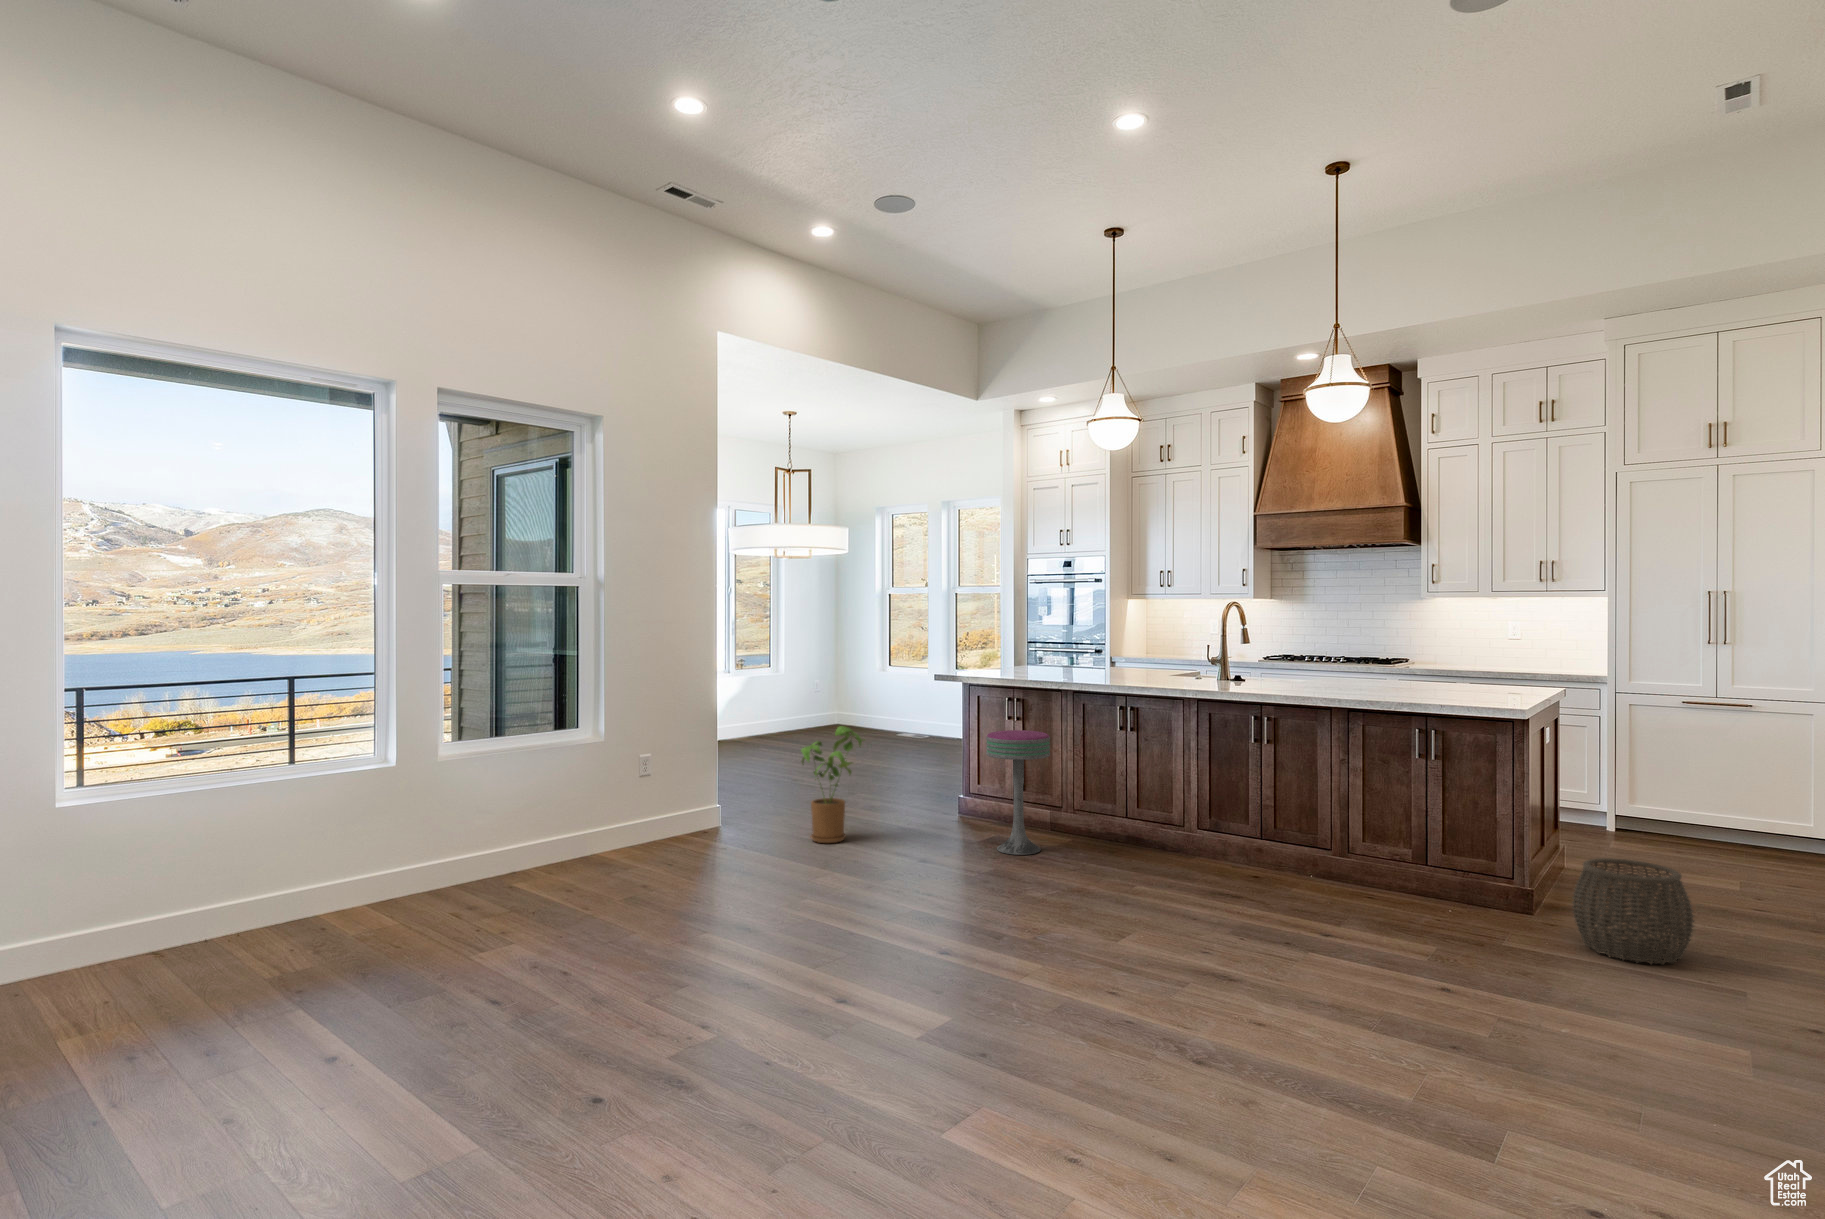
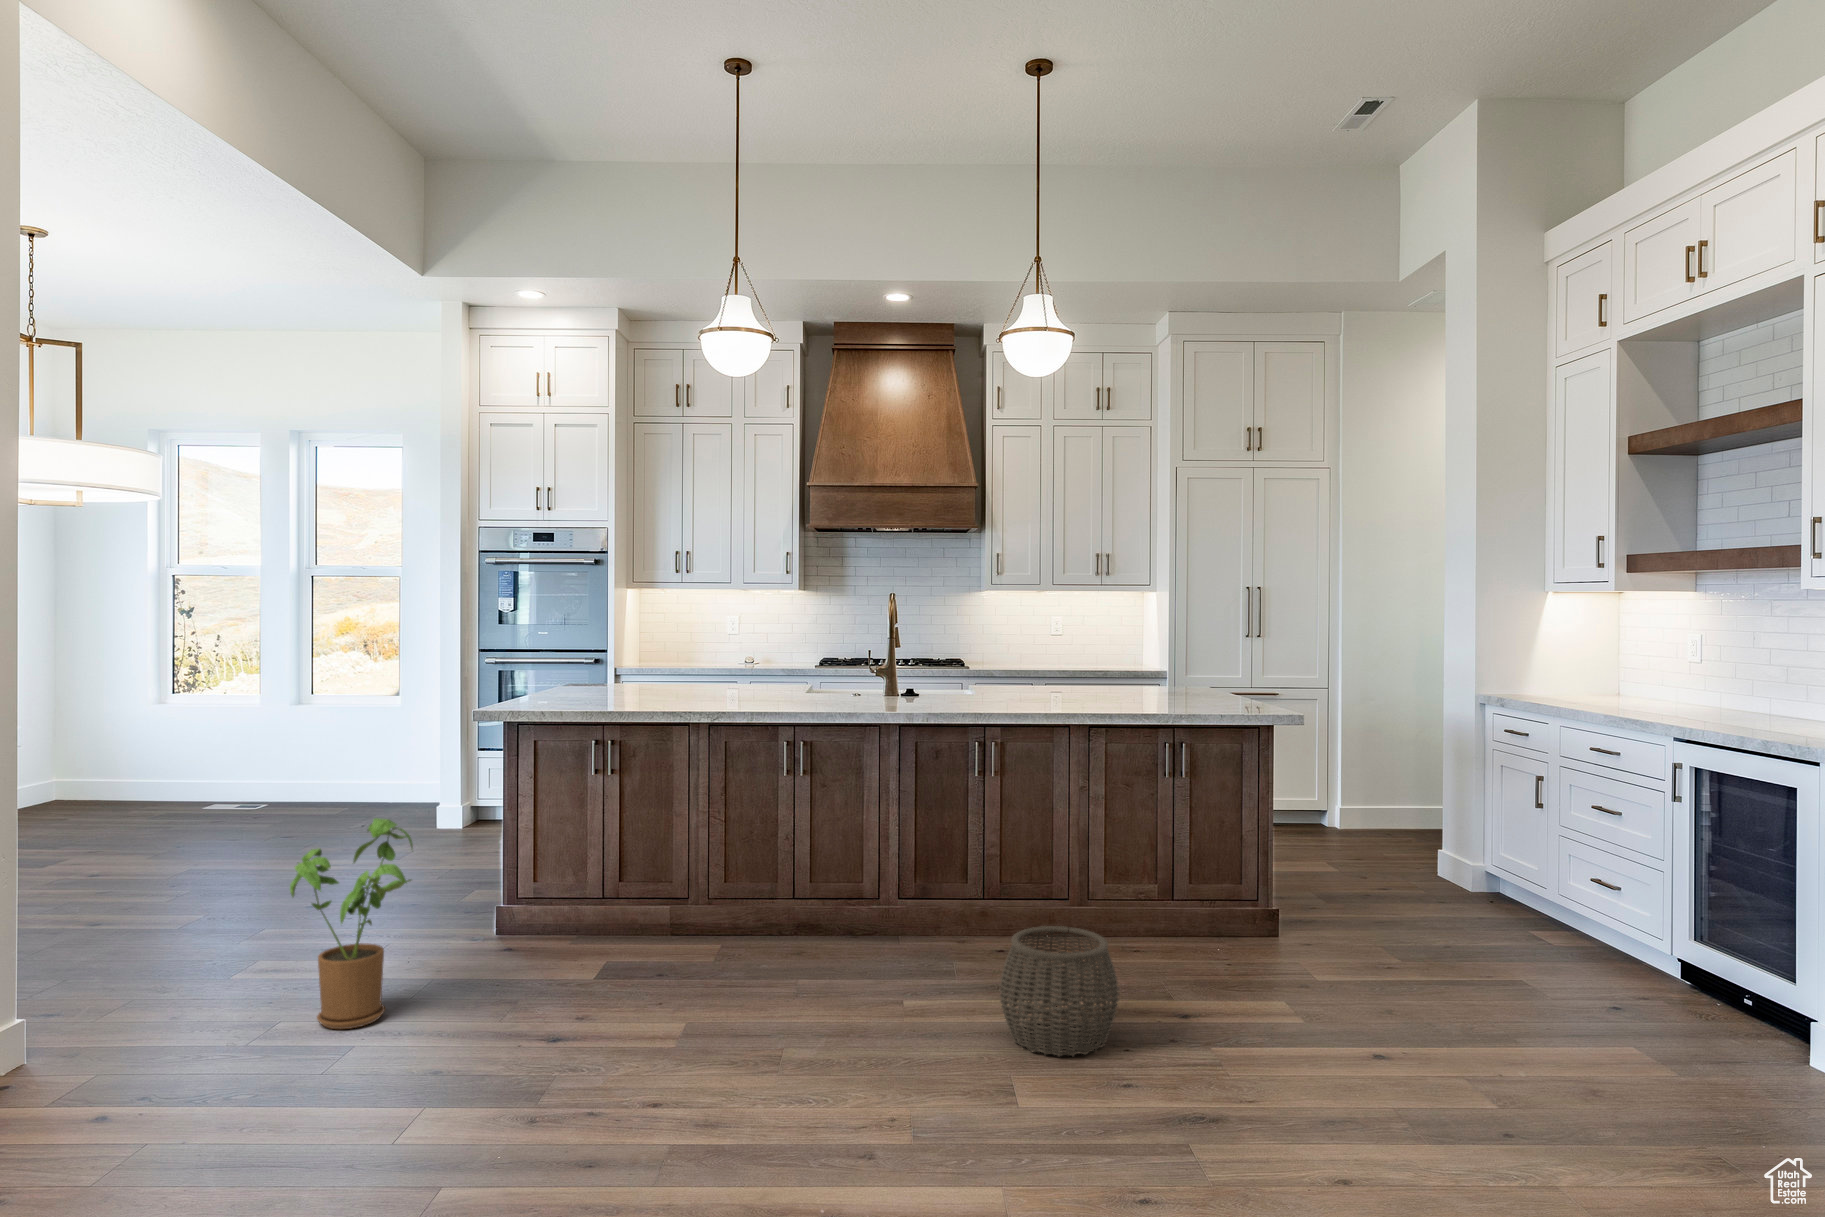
bar stool: present [986,730,1050,855] -> none [628,793,724,982]
woven basket: present [1572,858,1694,964] -> present [999,926,1119,1056]

